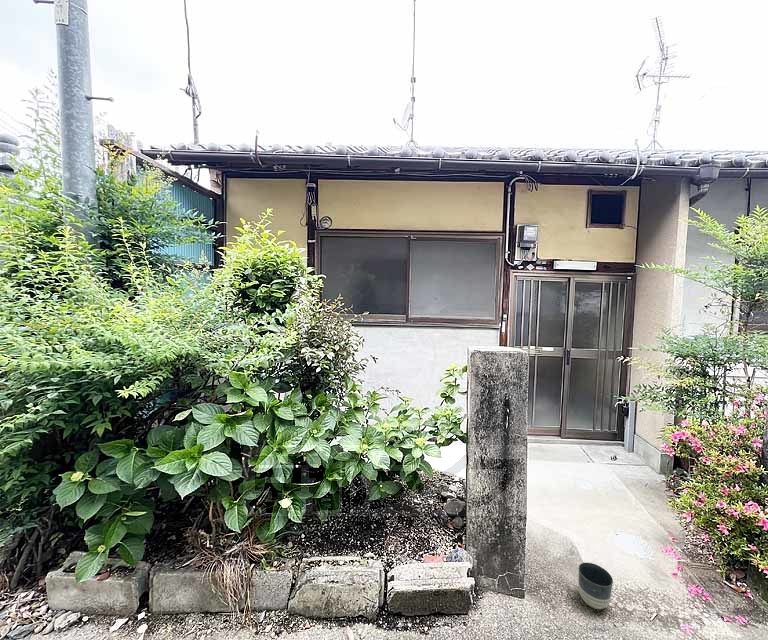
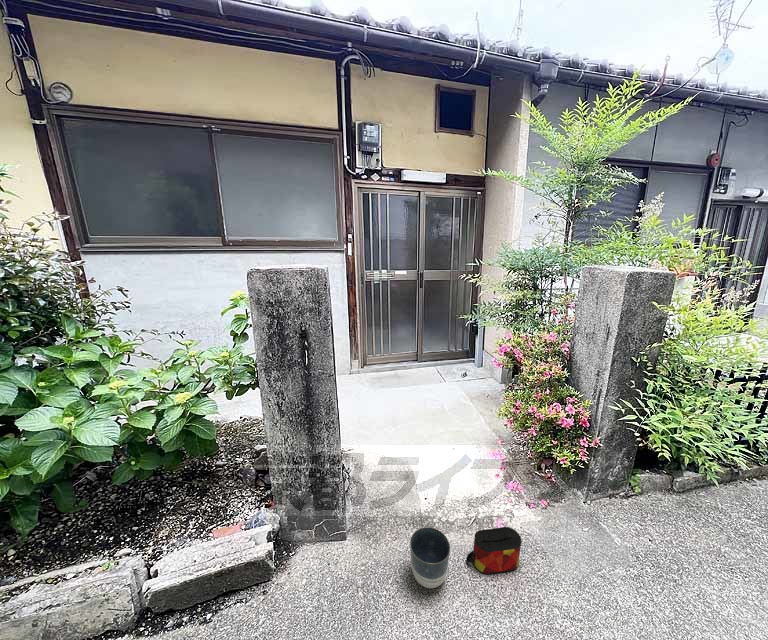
bag: none [626,579,679,621] -> present [466,527,521,574]

